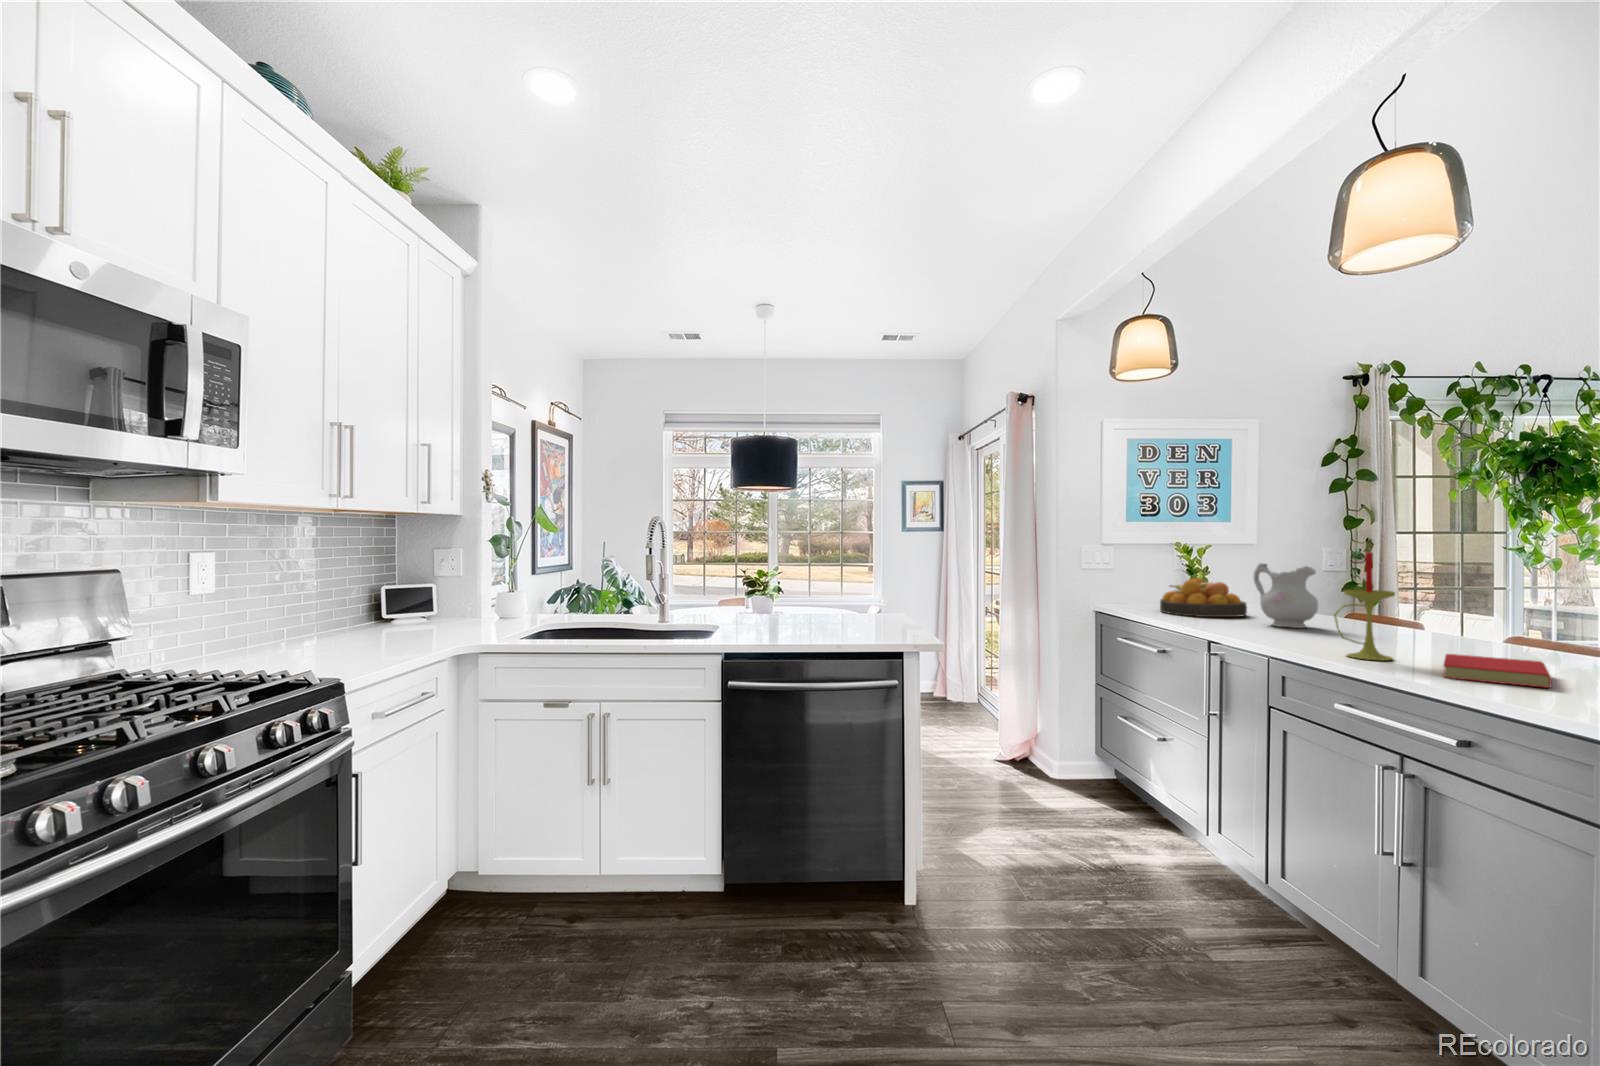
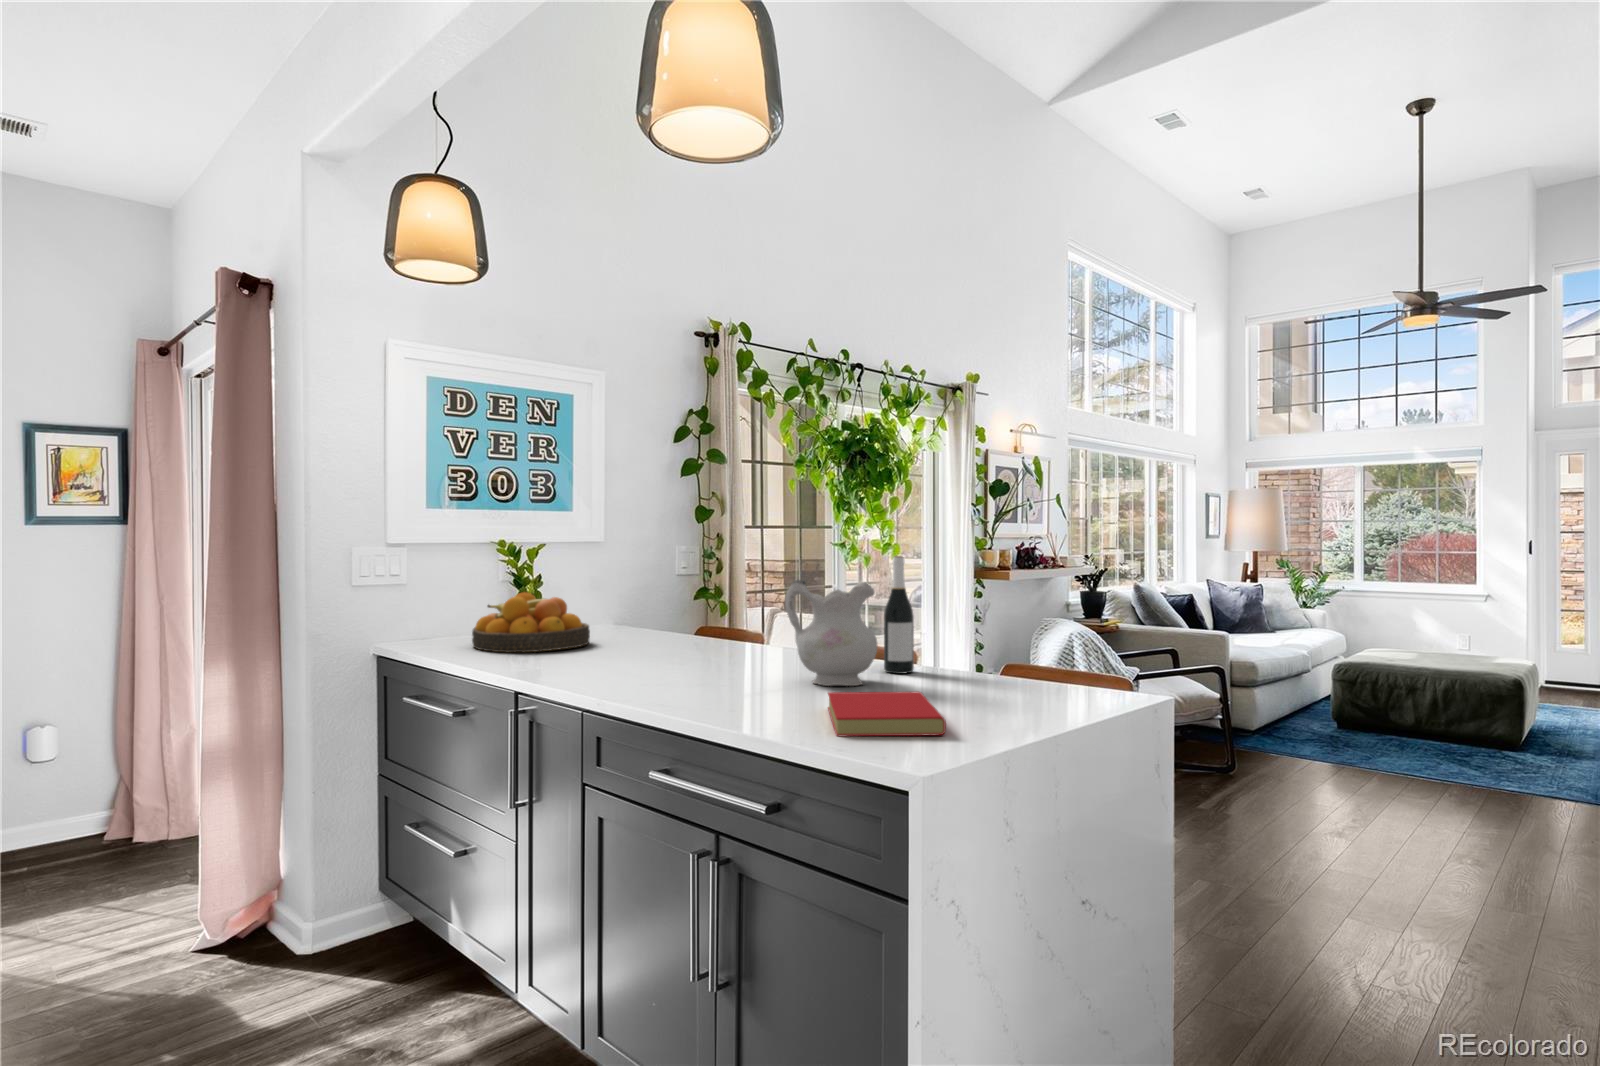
candle: present [1334,552,1395,661] -> none [703,550,775,714]
wine bottle: none [1525,558,1561,656] -> present [884,556,914,674]
ceramic pitcher: present [1254,563,1318,628] -> present [785,580,878,686]

